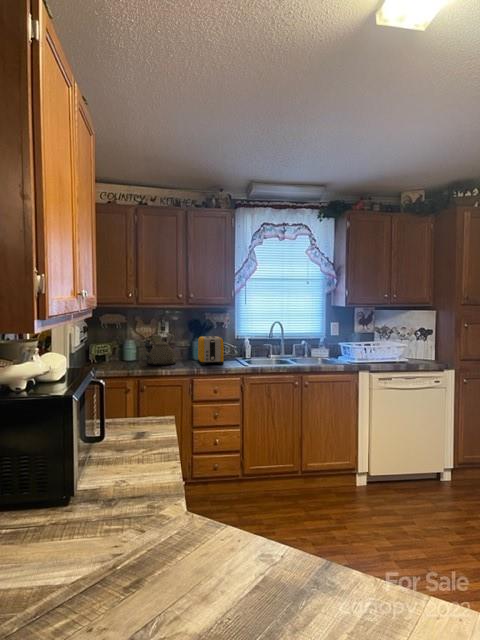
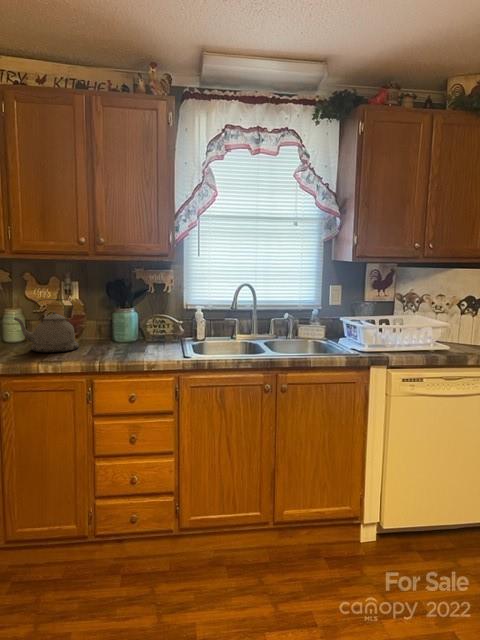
toaster: present [198,336,224,365] -> none [113,306,154,353]

